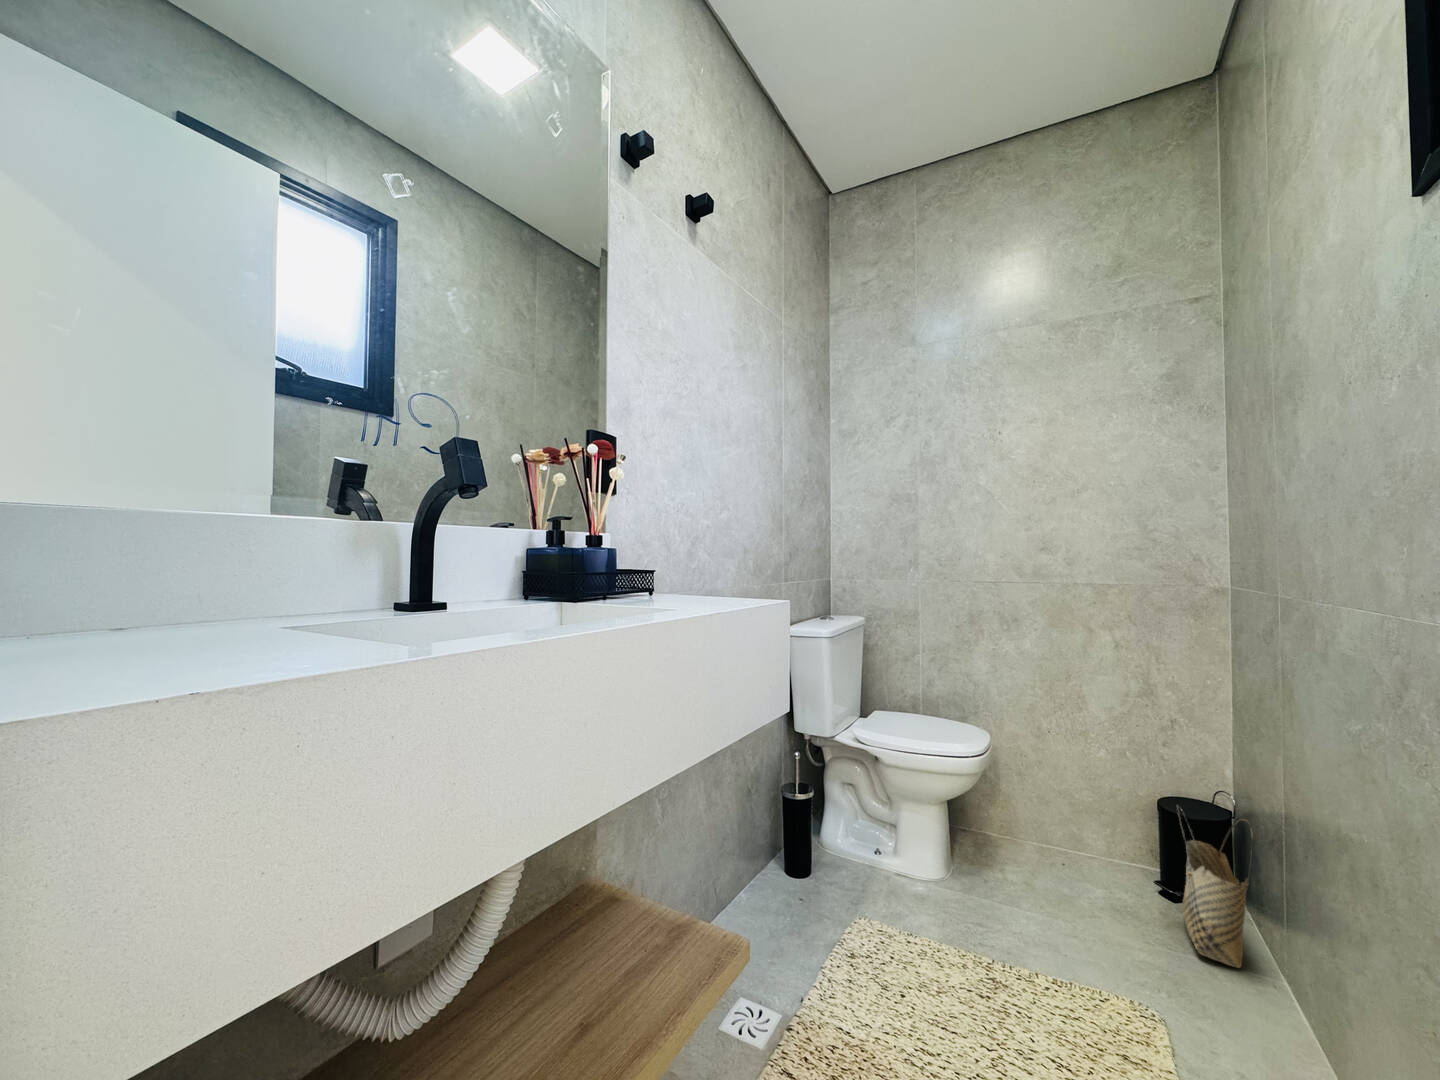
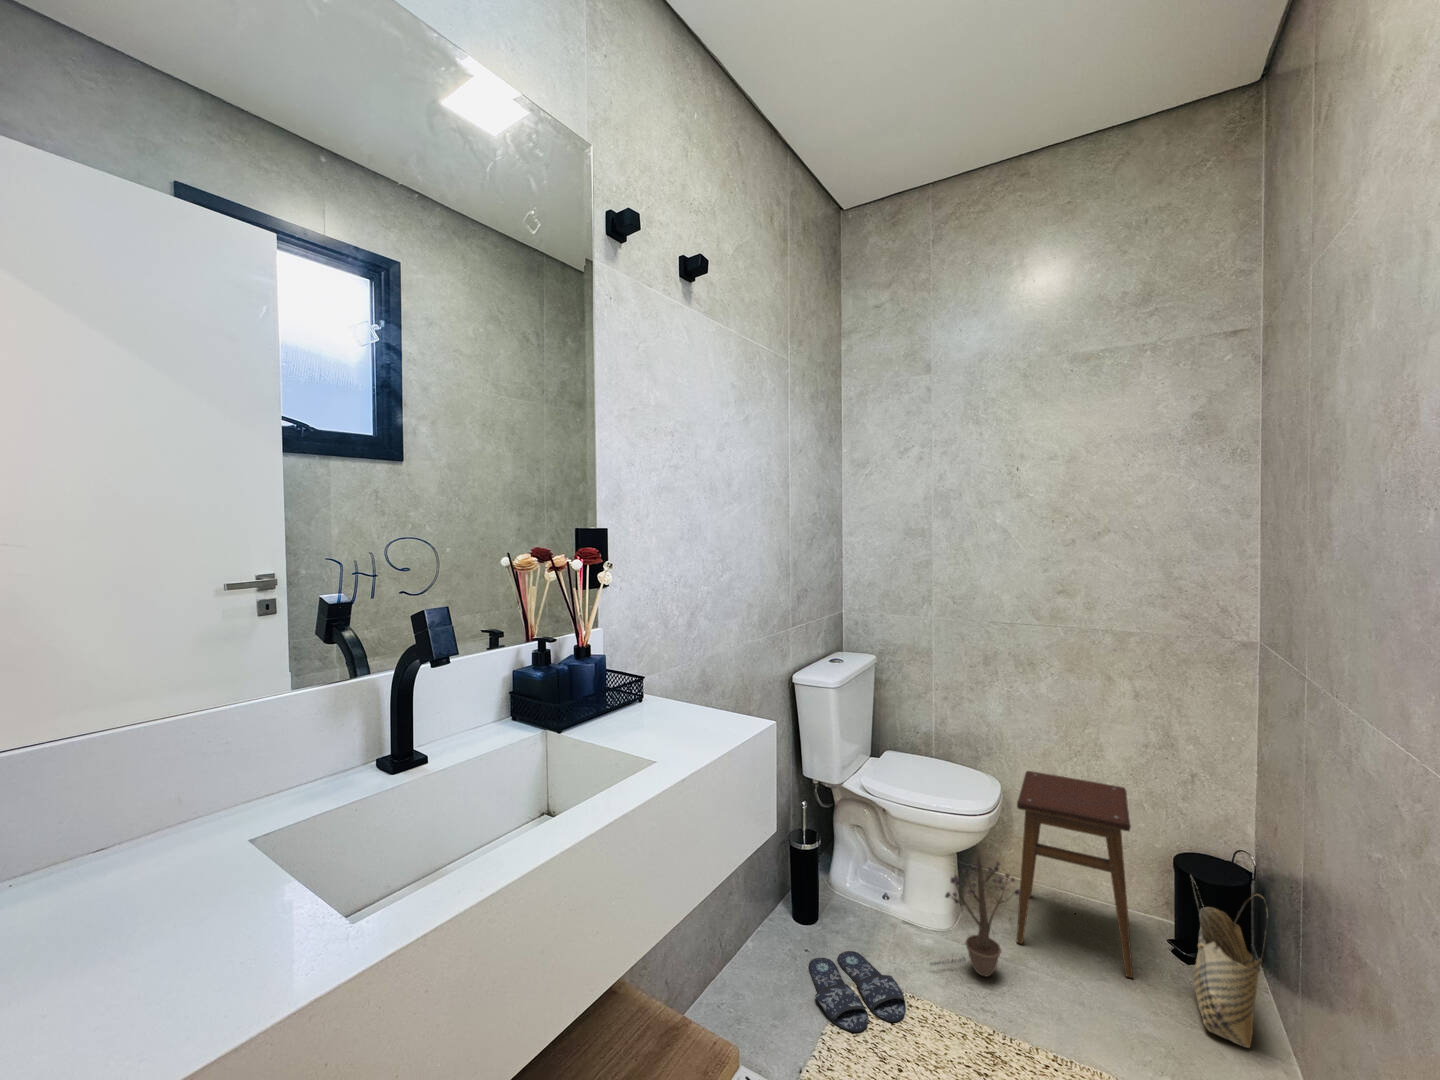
stool: none [1007,724,1124,915] -> present [1017,771,1133,978]
decorative plant: none [926,793,1015,917] -> present [931,855,1022,976]
slippers: none [804,899,904,965] -> present [809,951,906,1032]

